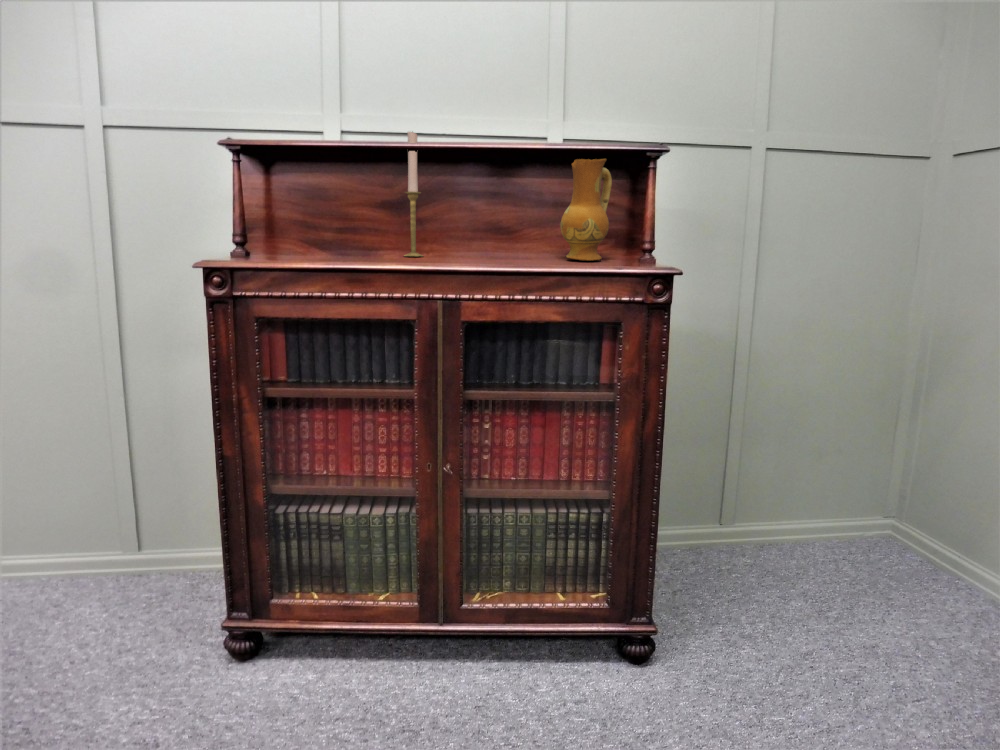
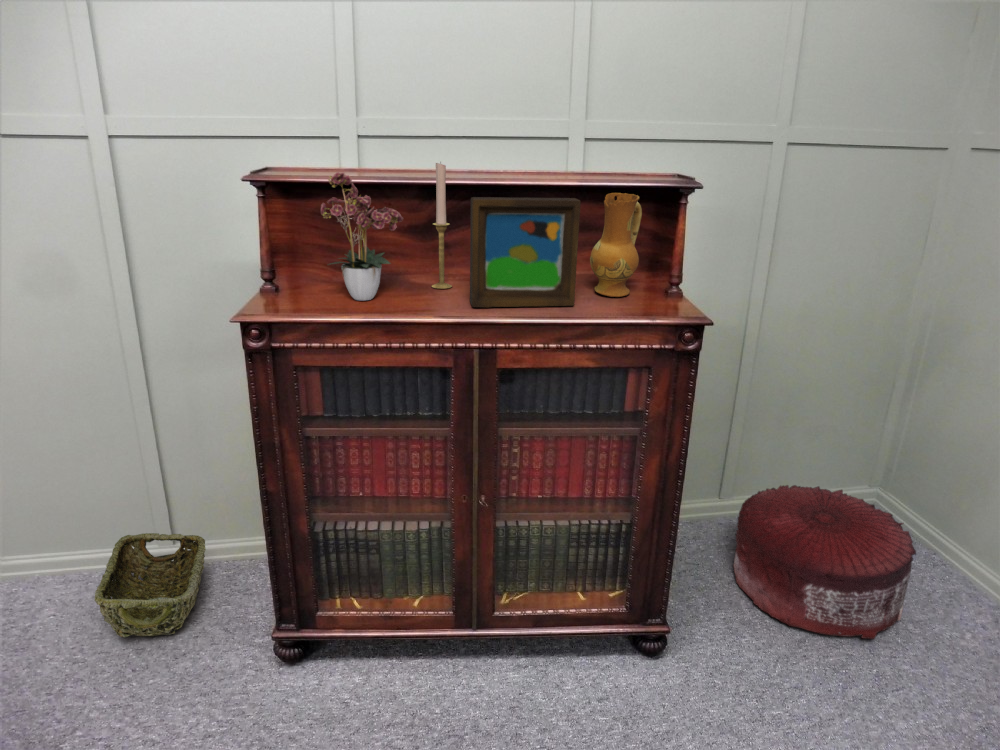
flower arrangement: none [285,125,378,259] -> present [321,172,403,300]
picture frame: none [437,151,545,263] -> present [470,197,581,308]
pouf: none [734,496,931,650] -> present [733,485,916,639]
woven basket: none [39,532,169,630] -> present [95,533,206,638]

